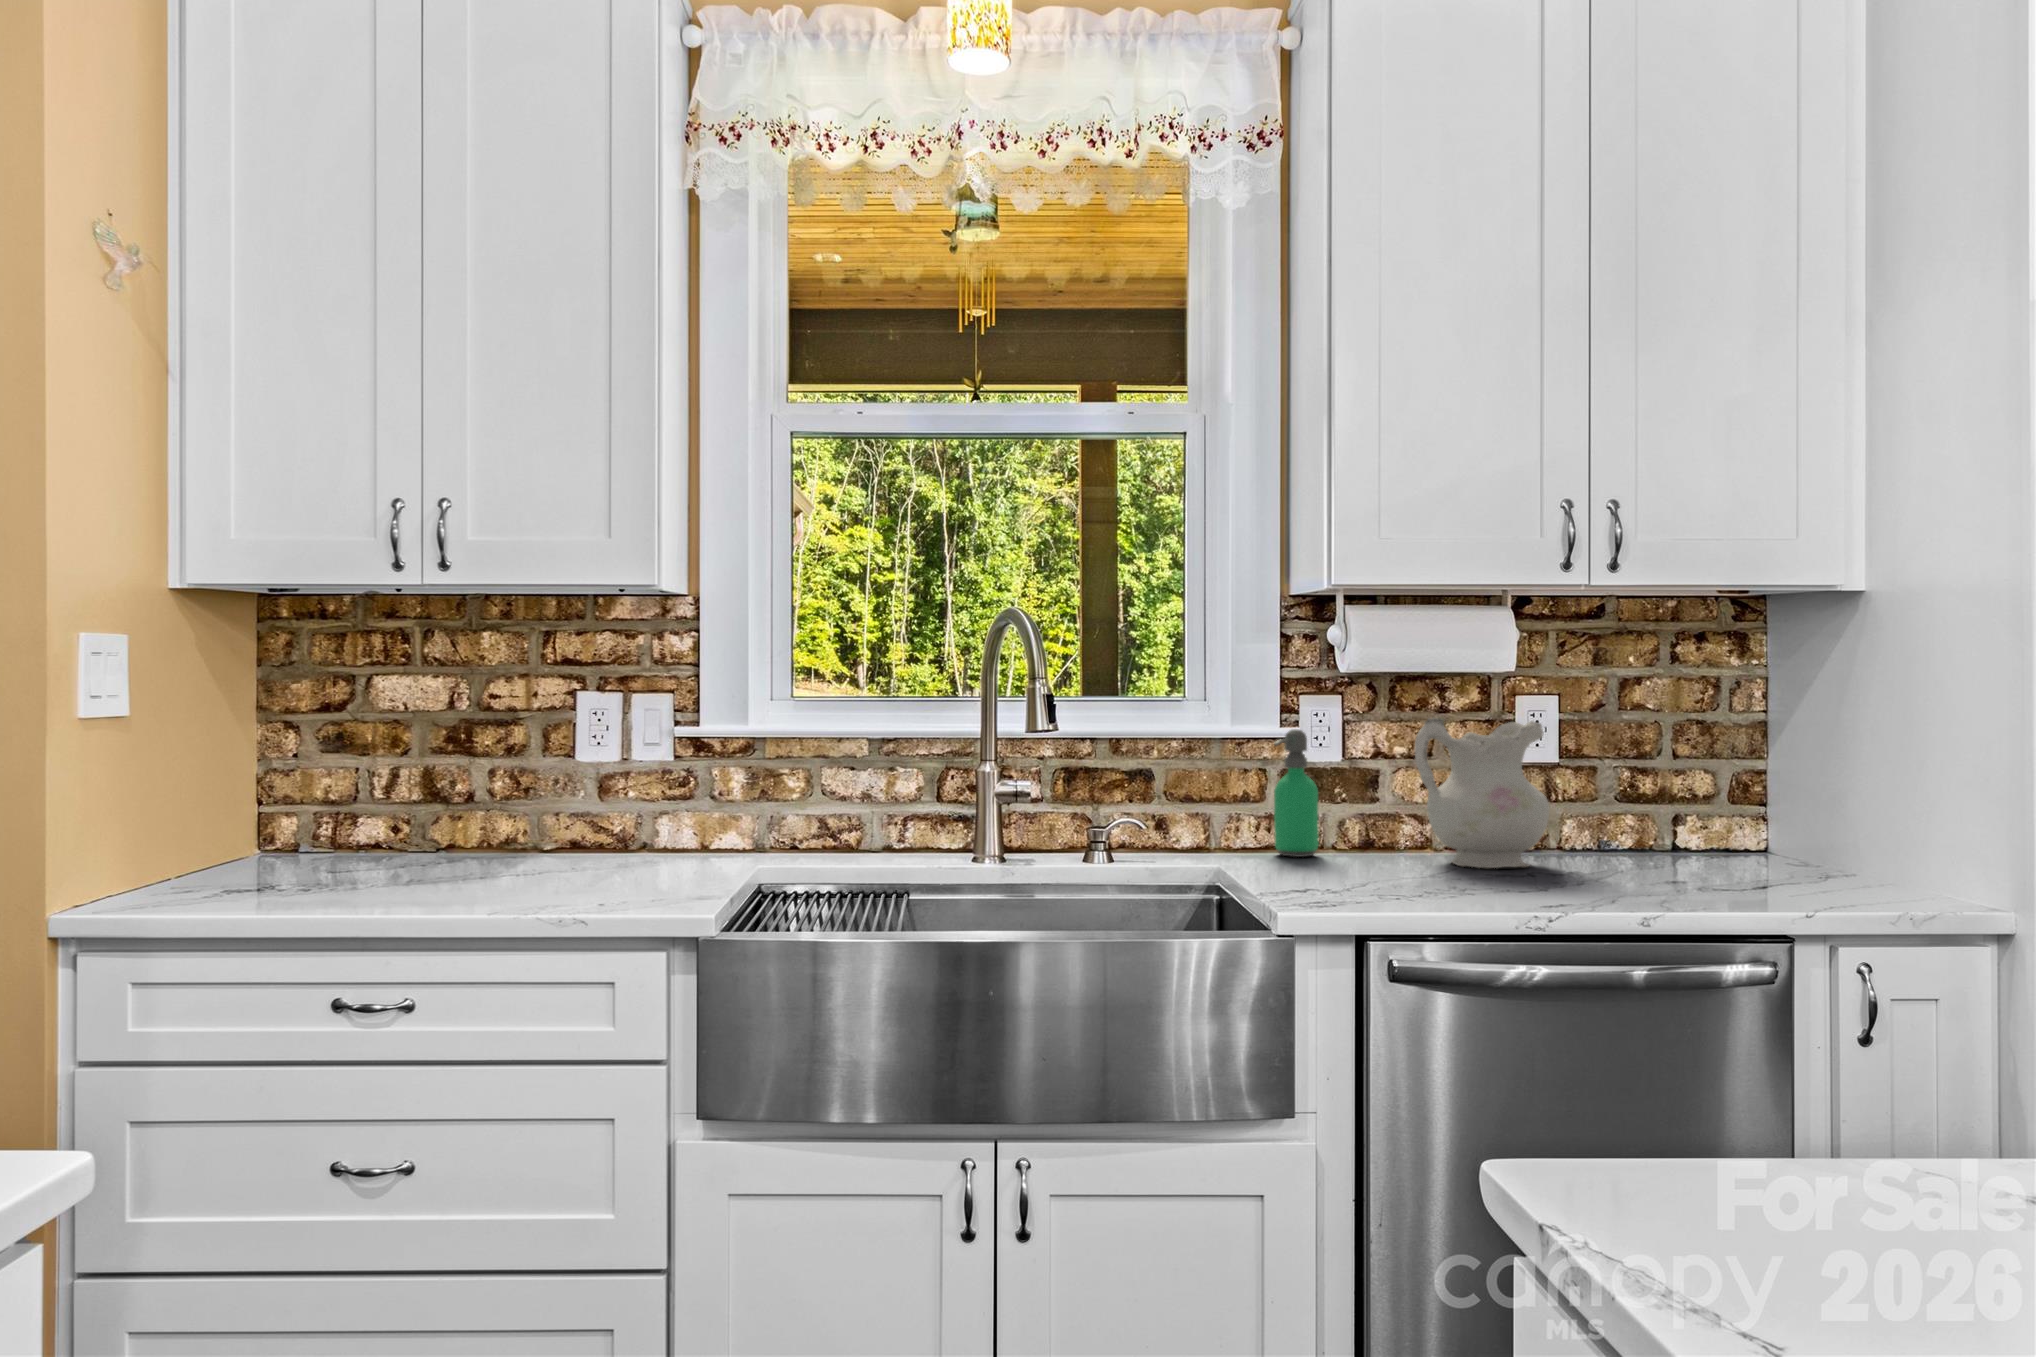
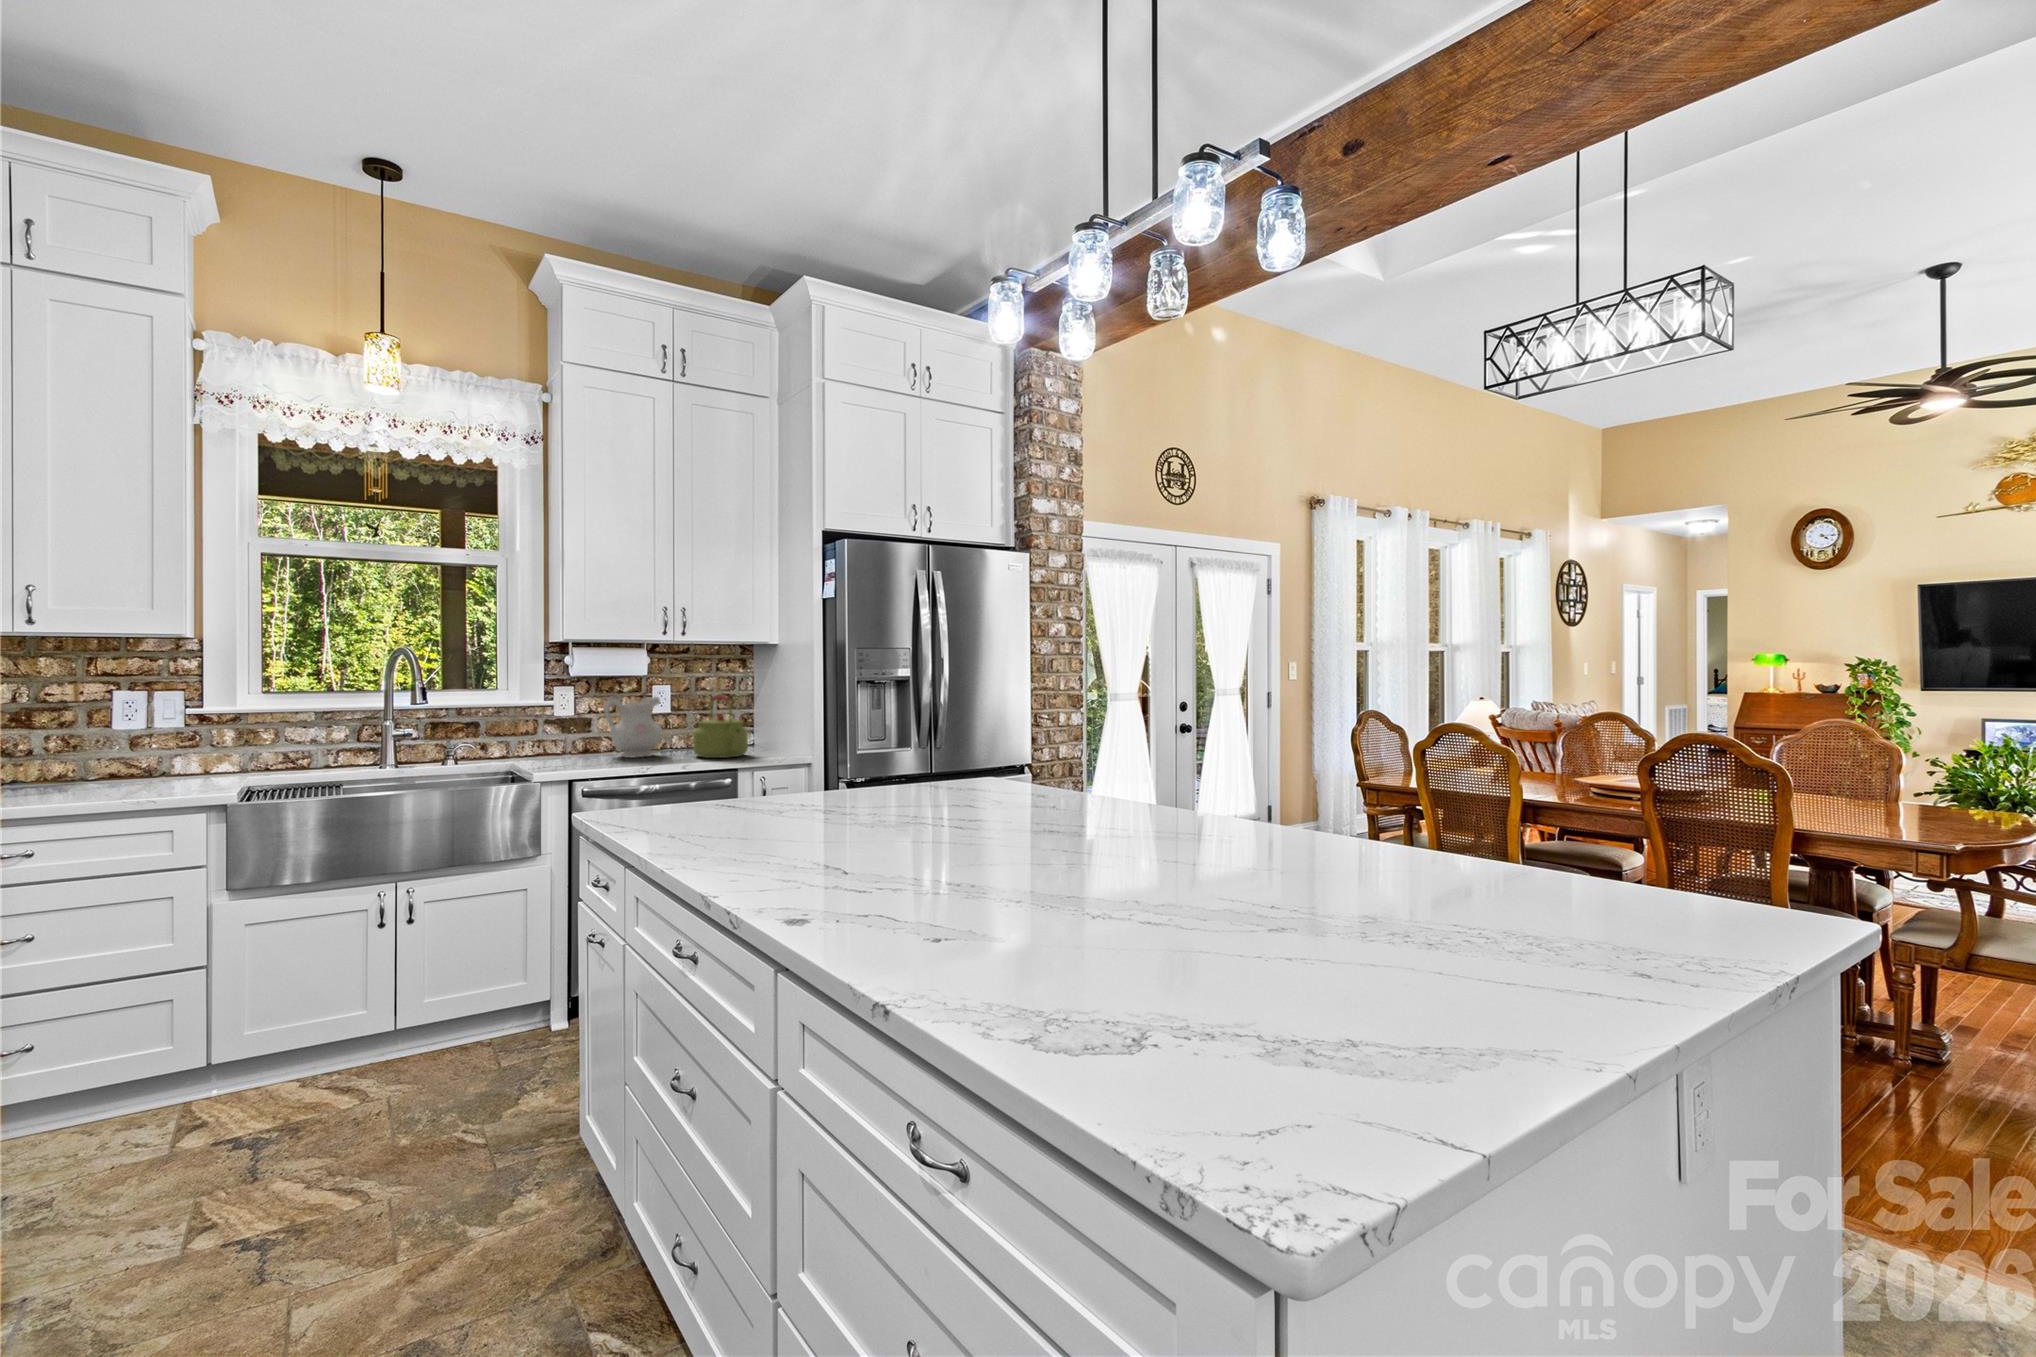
kettle: none [1633,718,1787,886] -> present [693,695,748,758]
soap dispenser: present [1274,729,1319,857] -> none [539,702,562,758]

